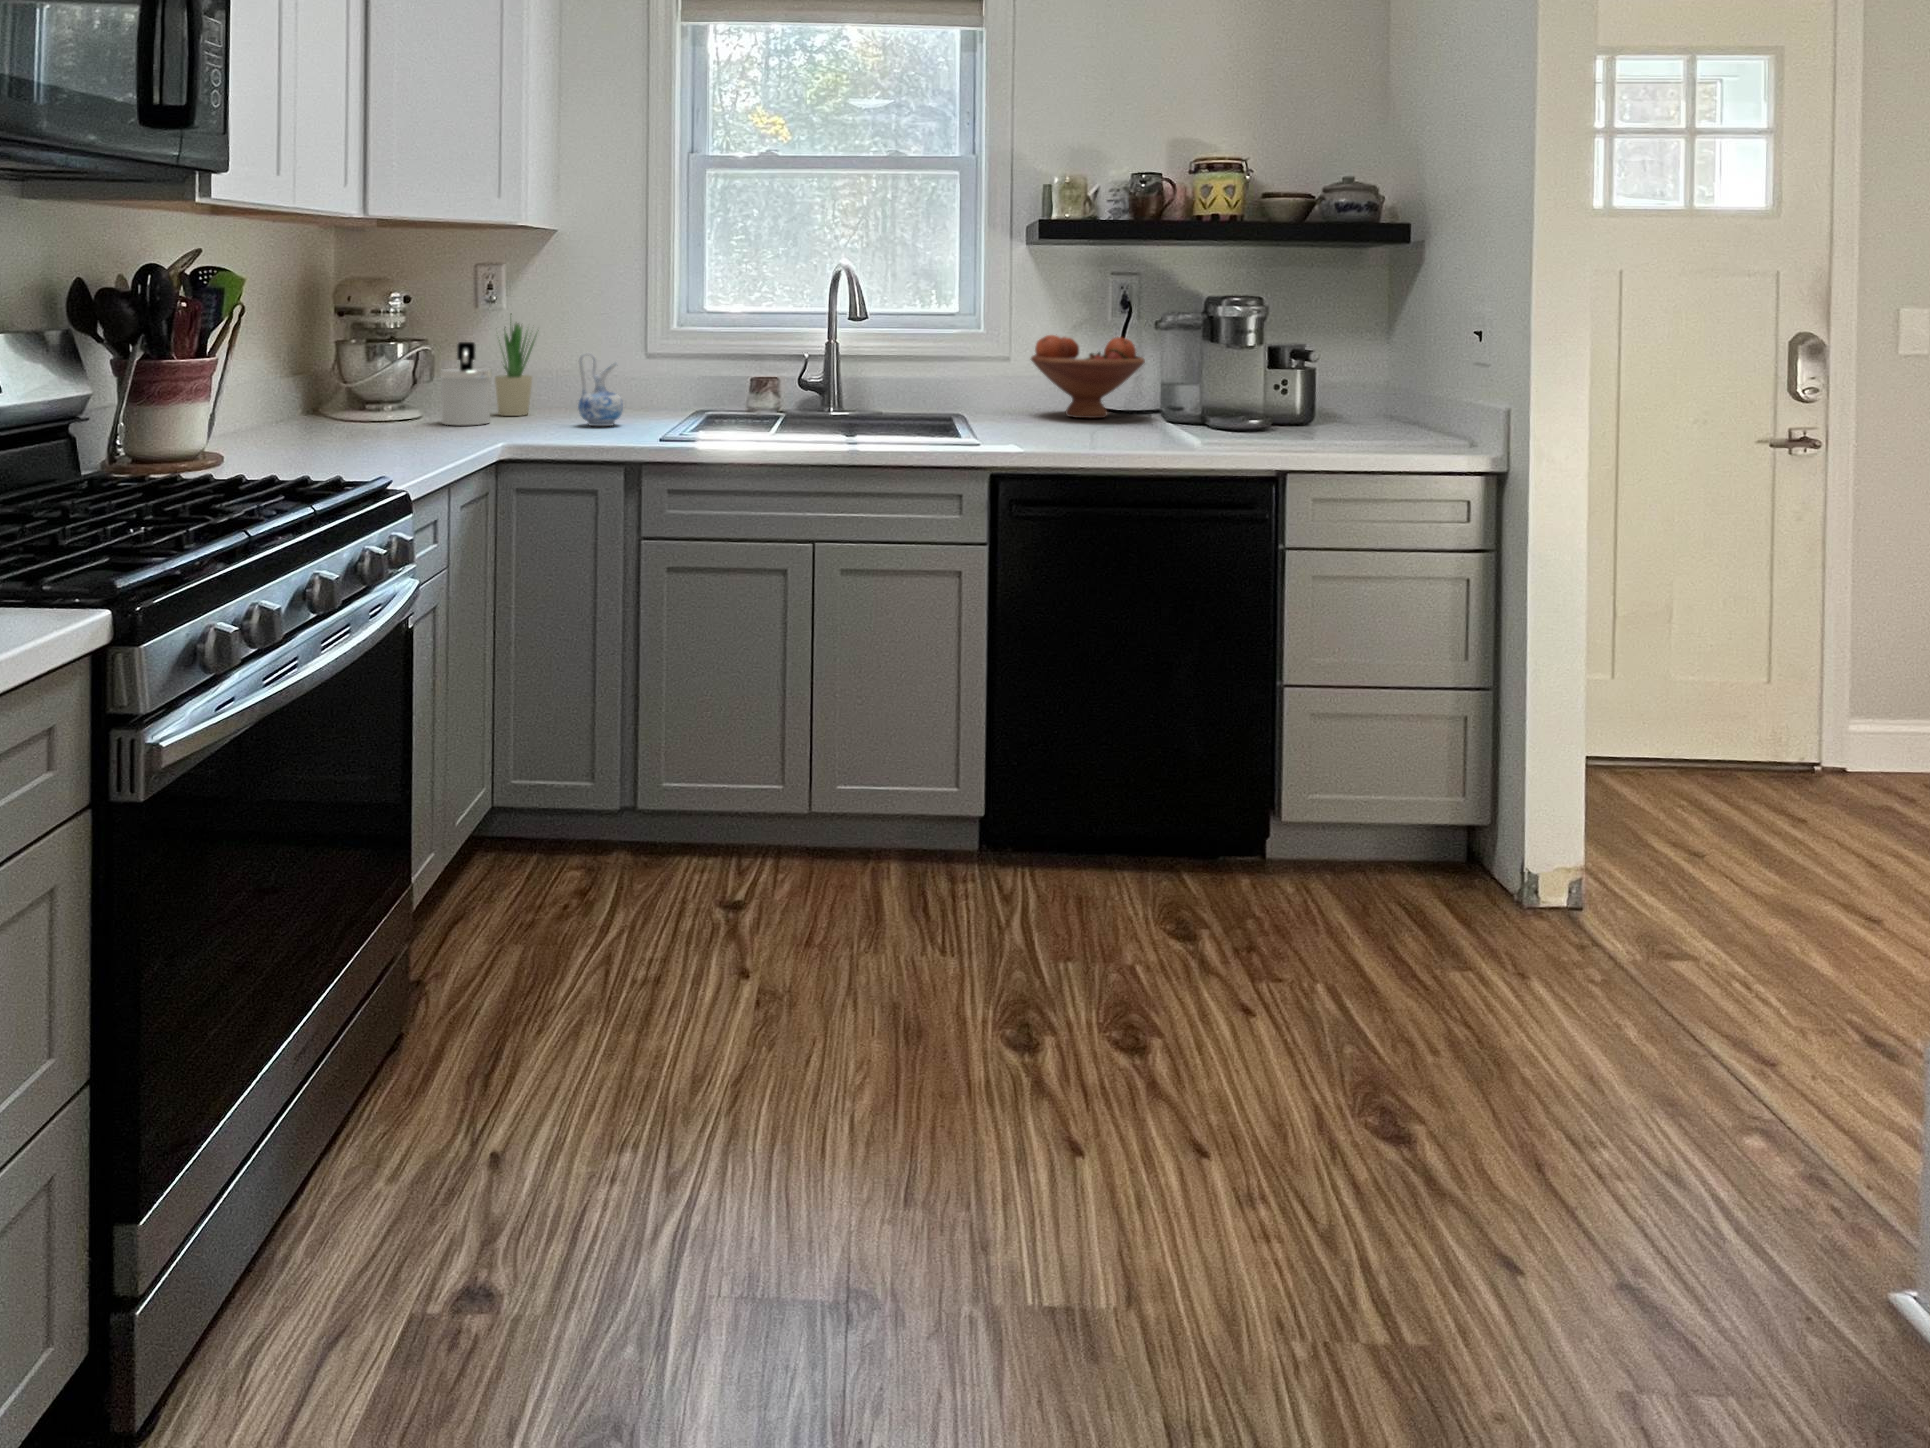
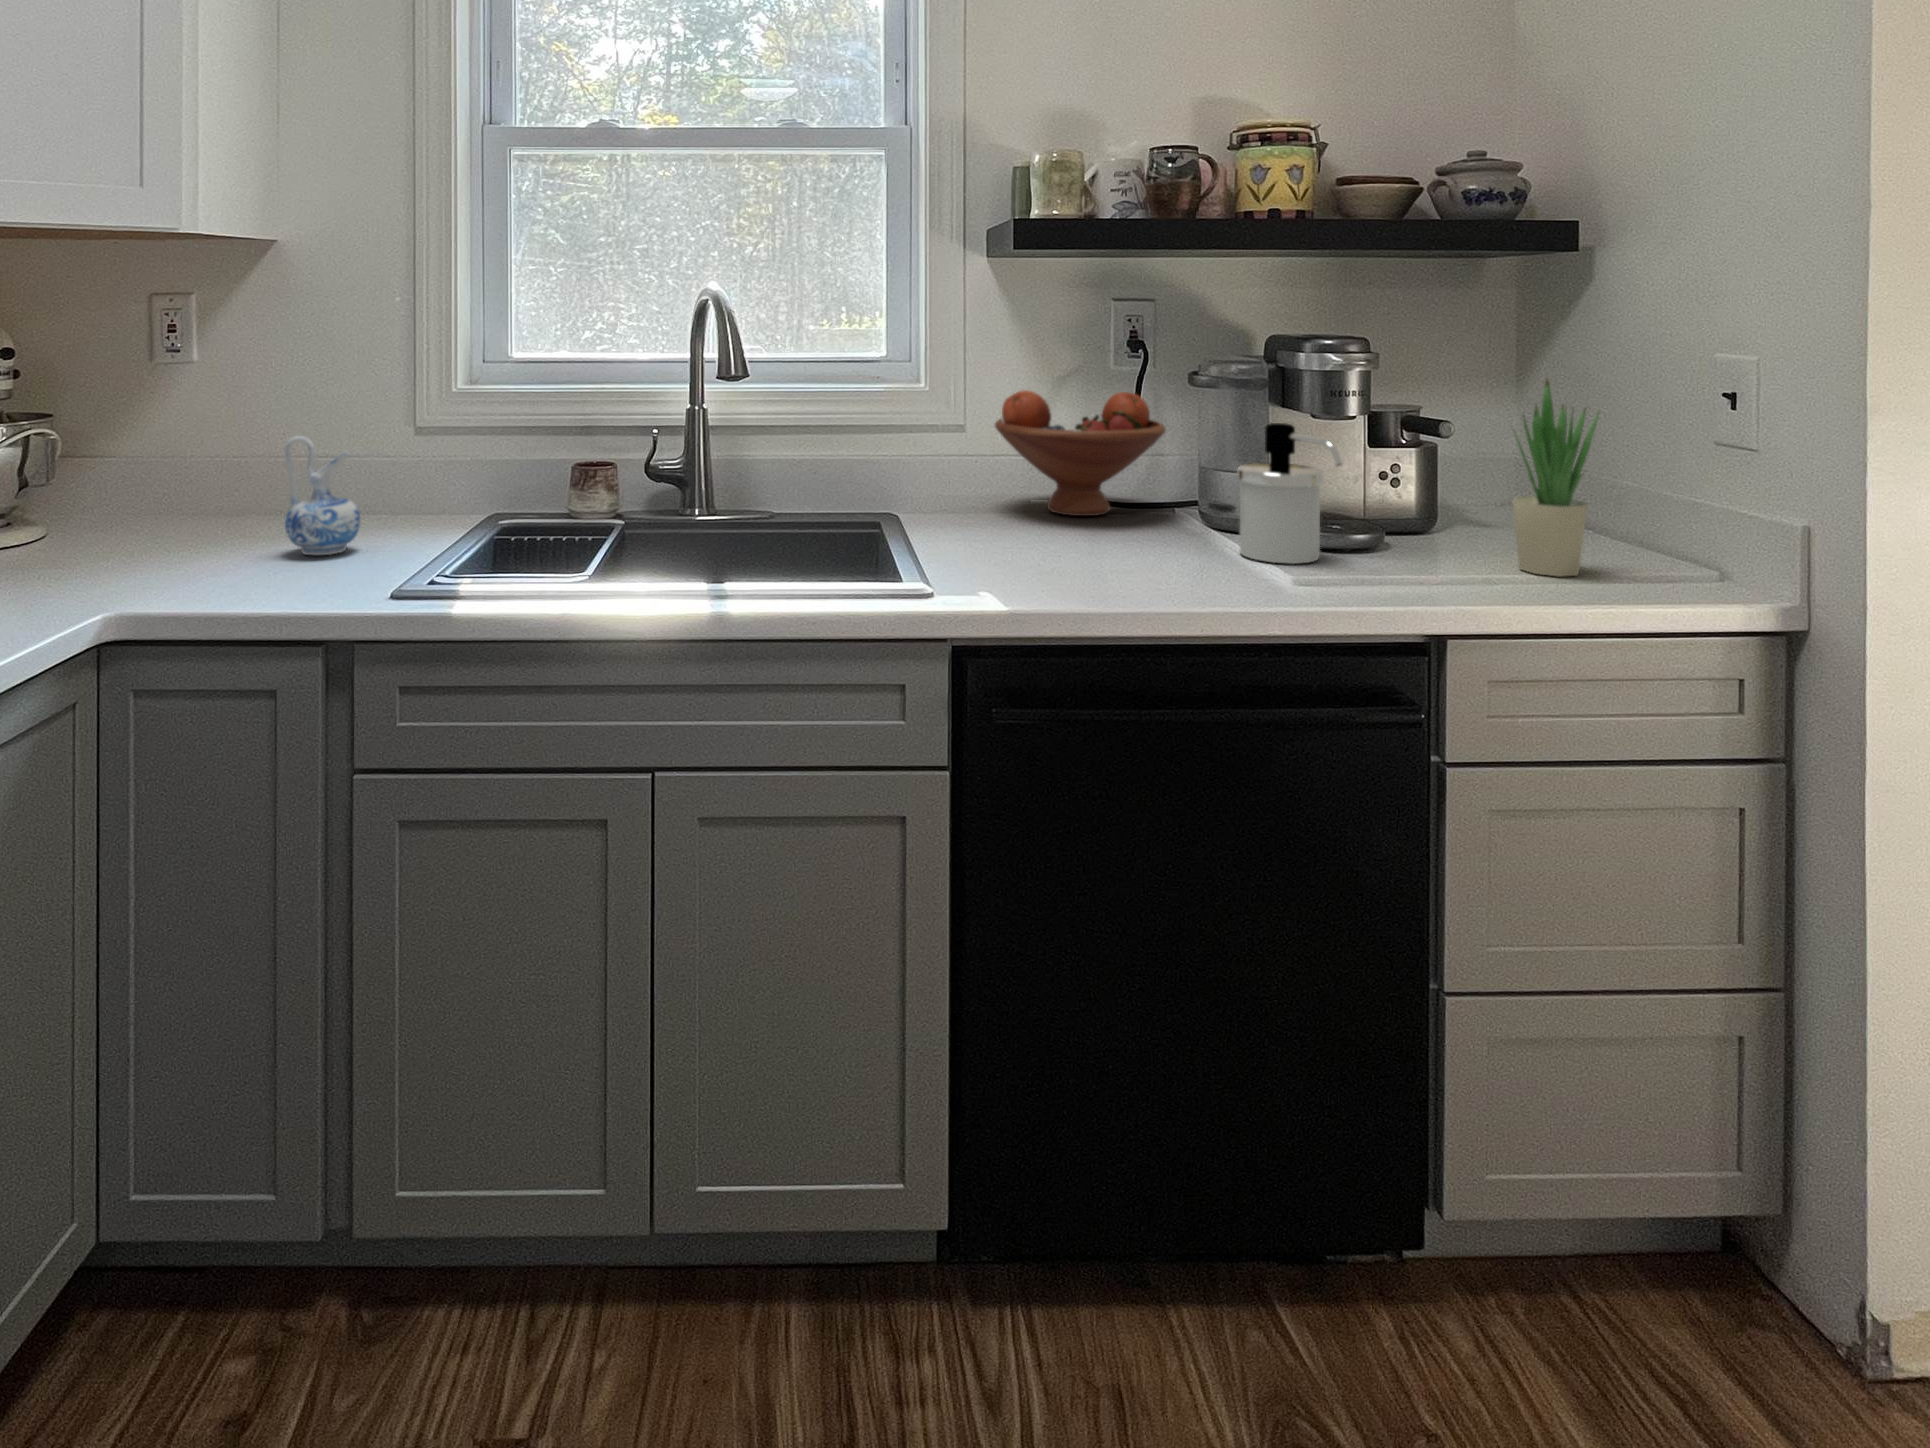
potted plant: present [495,314,535,416] -> present [1513,380,1599,577]
soap dispenser: present [440,342,492,426] -> present [1237,423,1342,563]

